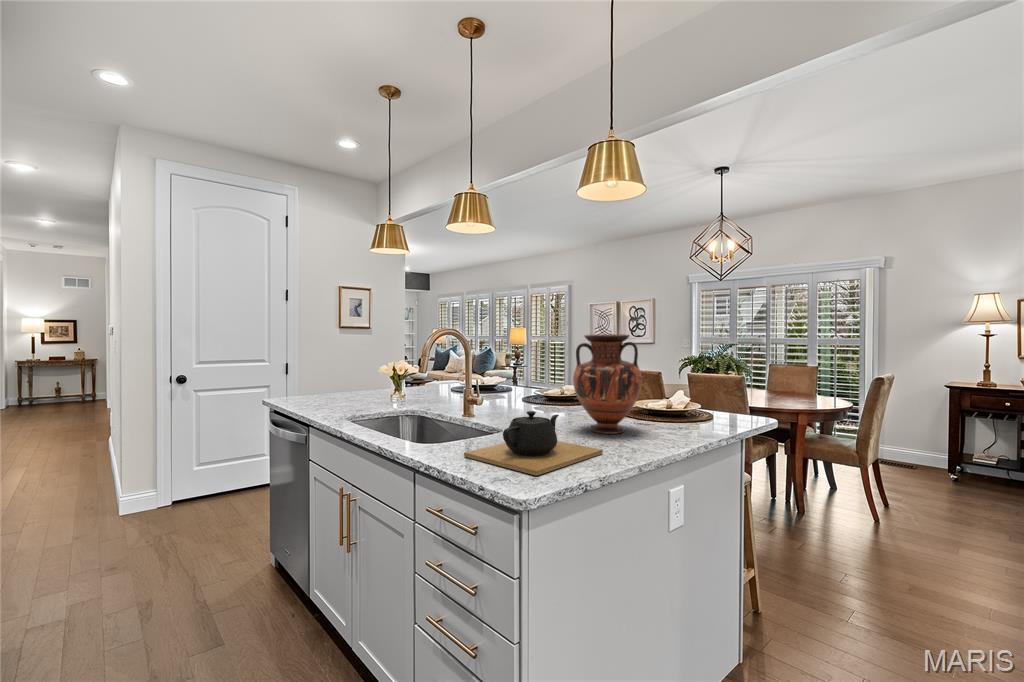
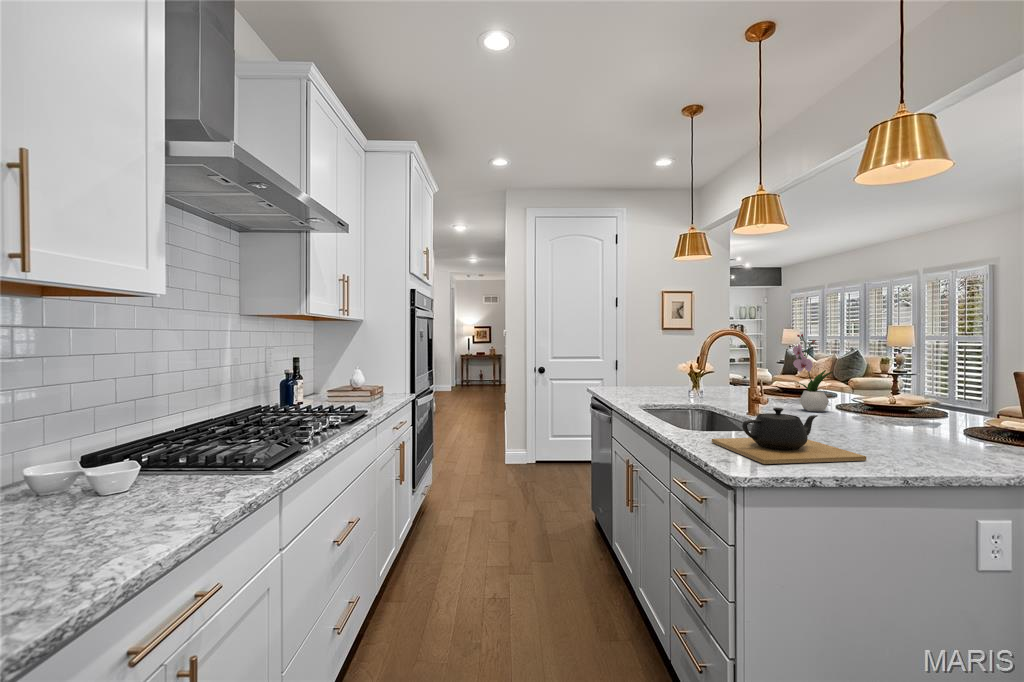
flower arrangement: none [496,334,528,407] -> present [793,334,832,412]
vase: present [573,334,642,434] -> none [859,333,960,448]

